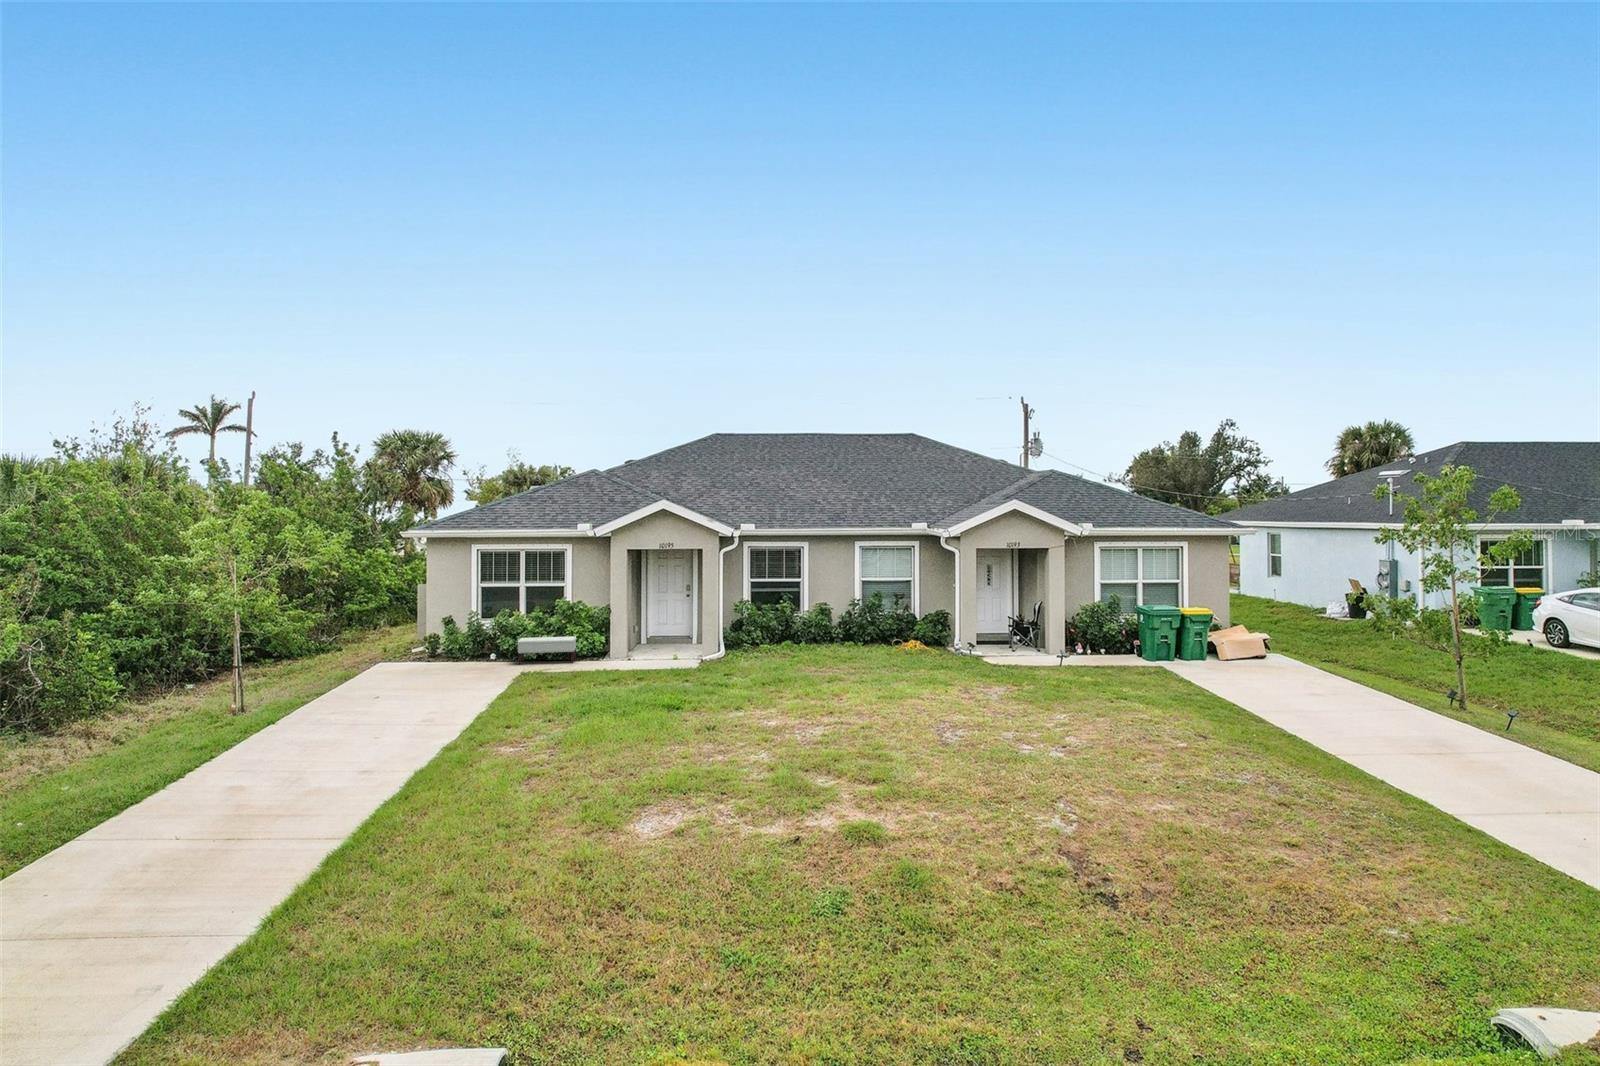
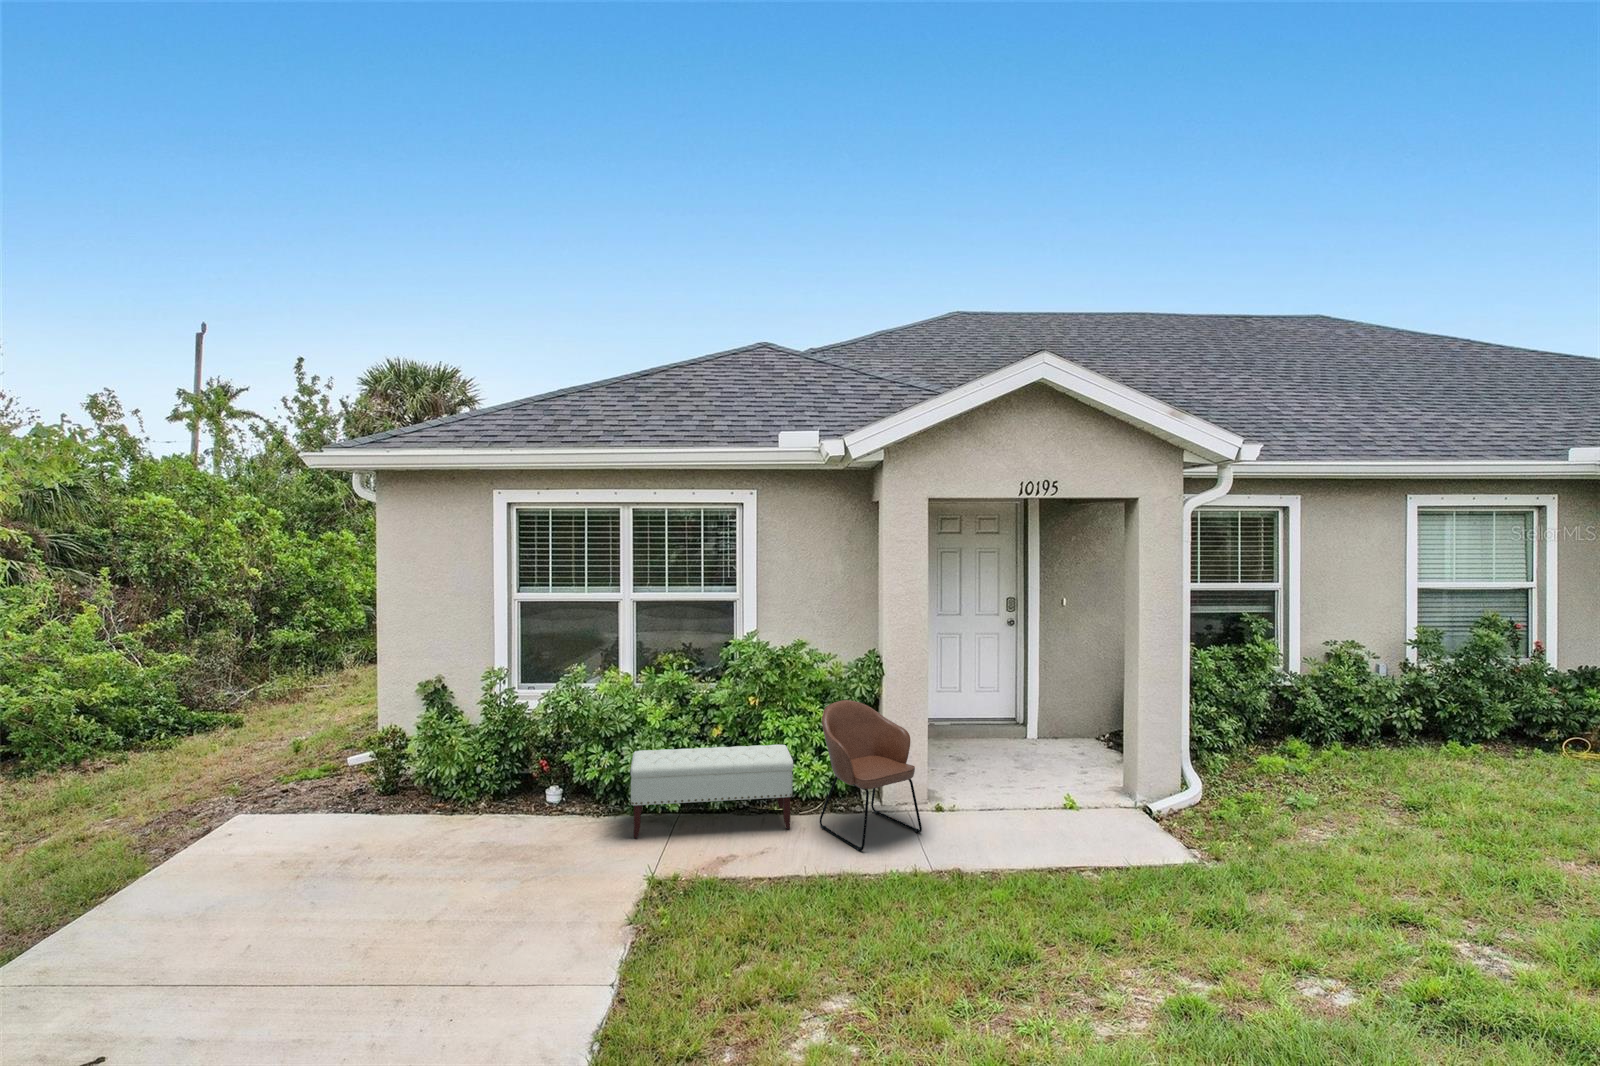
chair: none [584,620,617,666] -> present [820,700,922,851]

